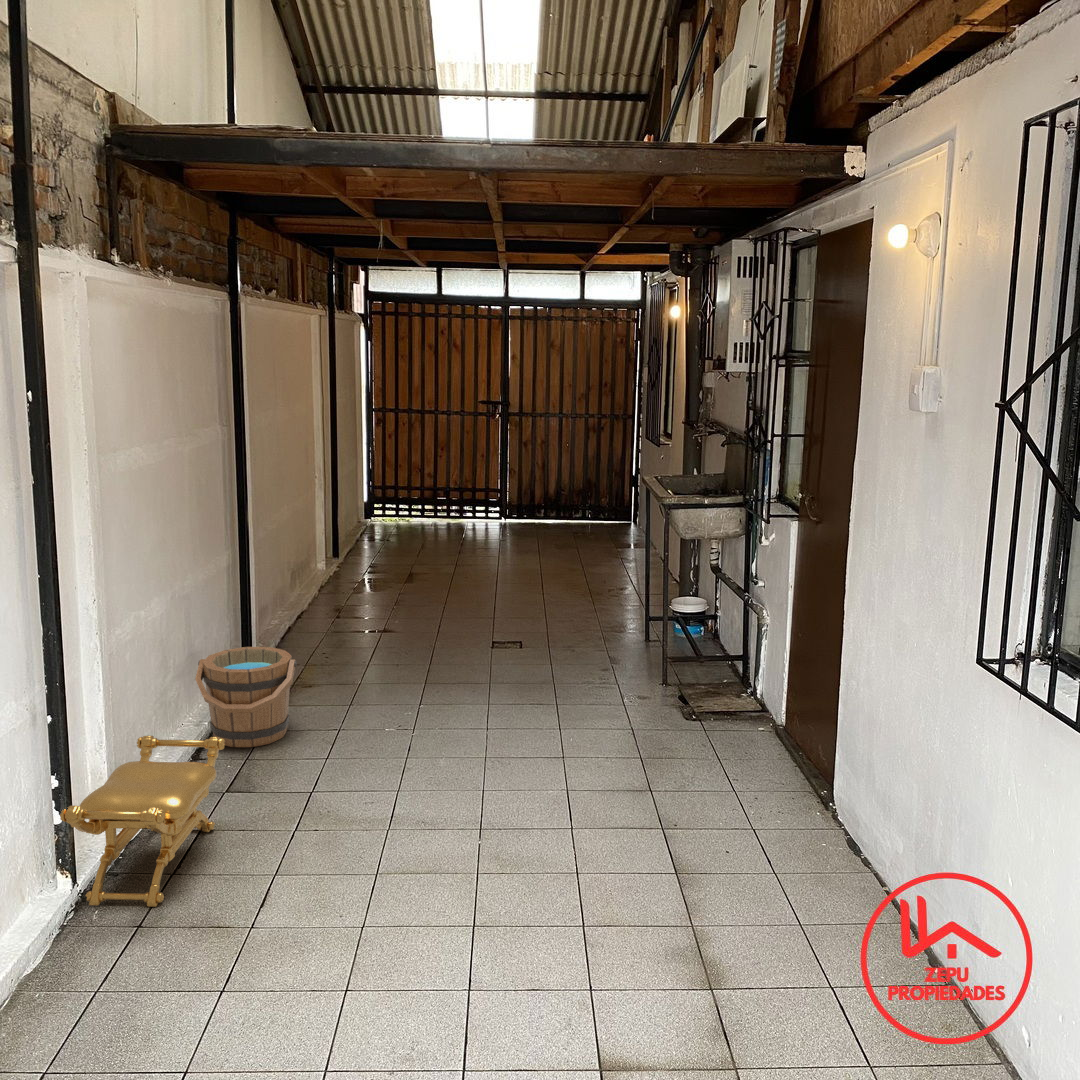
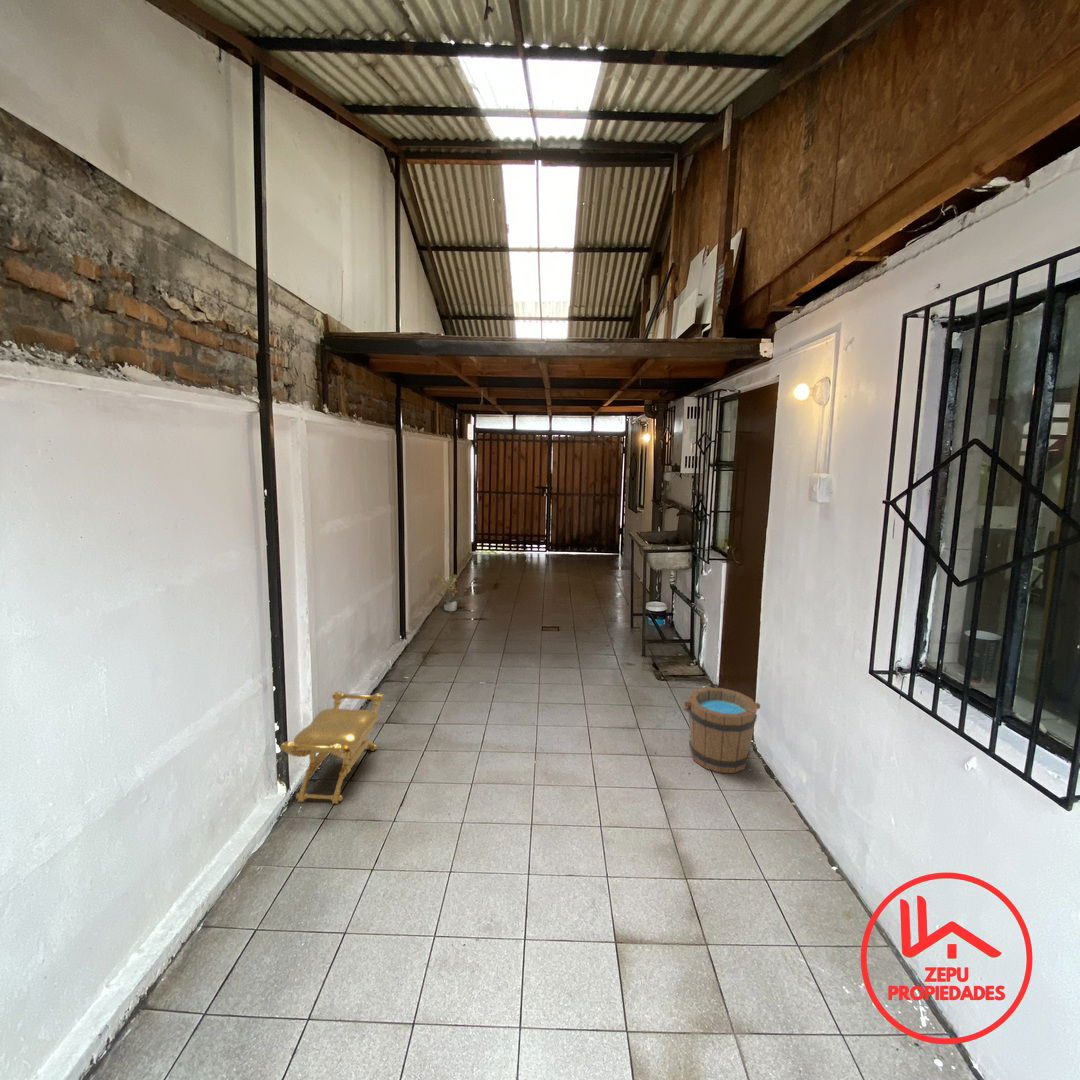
potted plant: none [296,549,357,620] -> present [435,574,465,612]
bucket: present [195,647,297,747] -> present [683,688,760,773]

